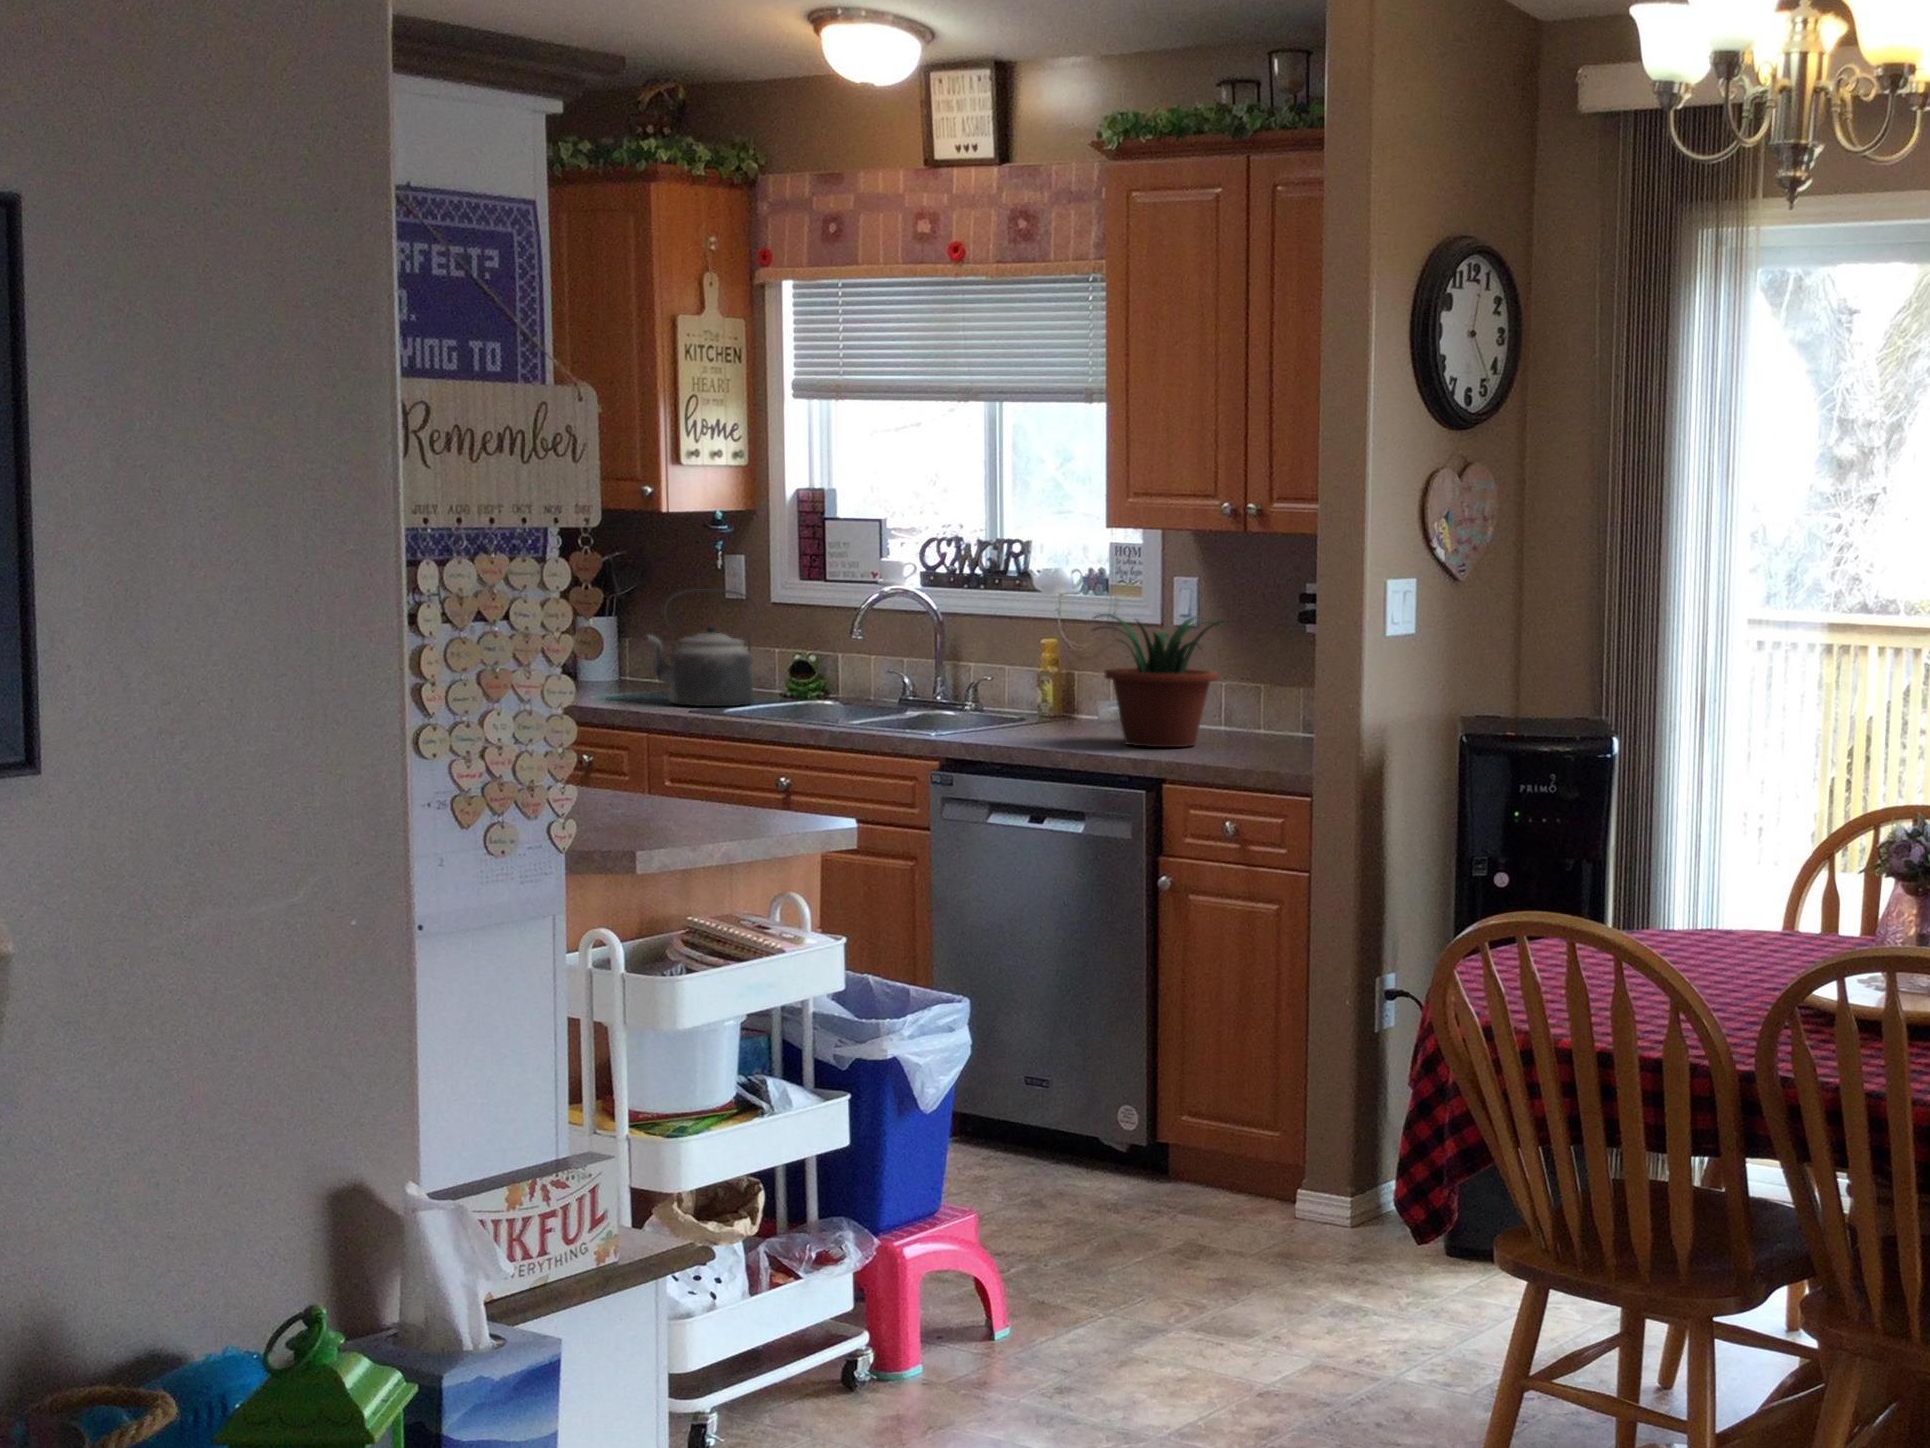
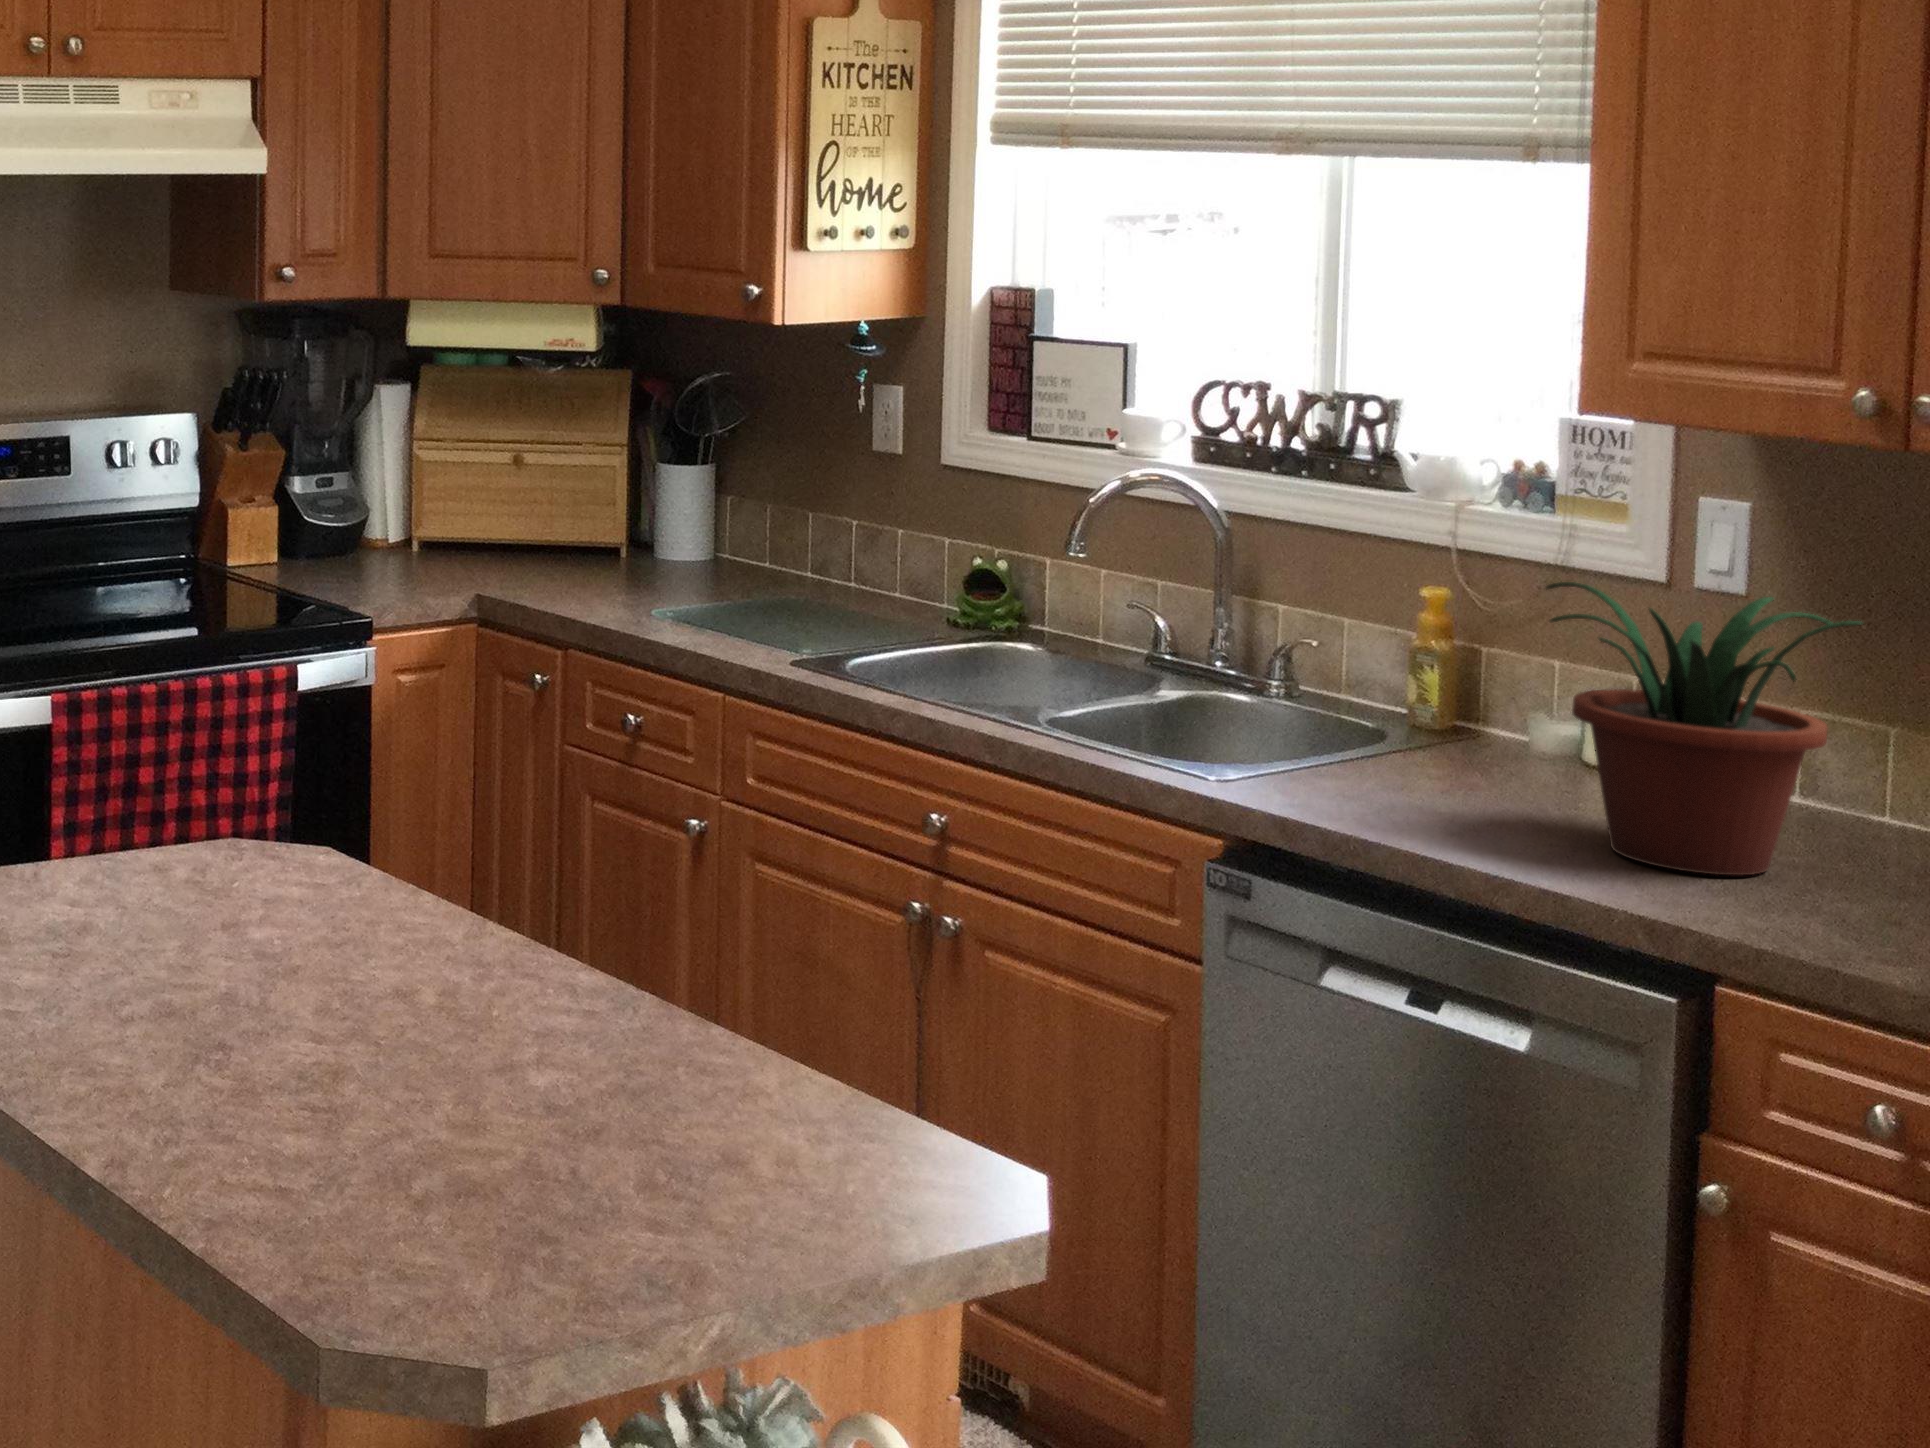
kettle: present [647,590,758,706] -> none [734,455,915,651]

